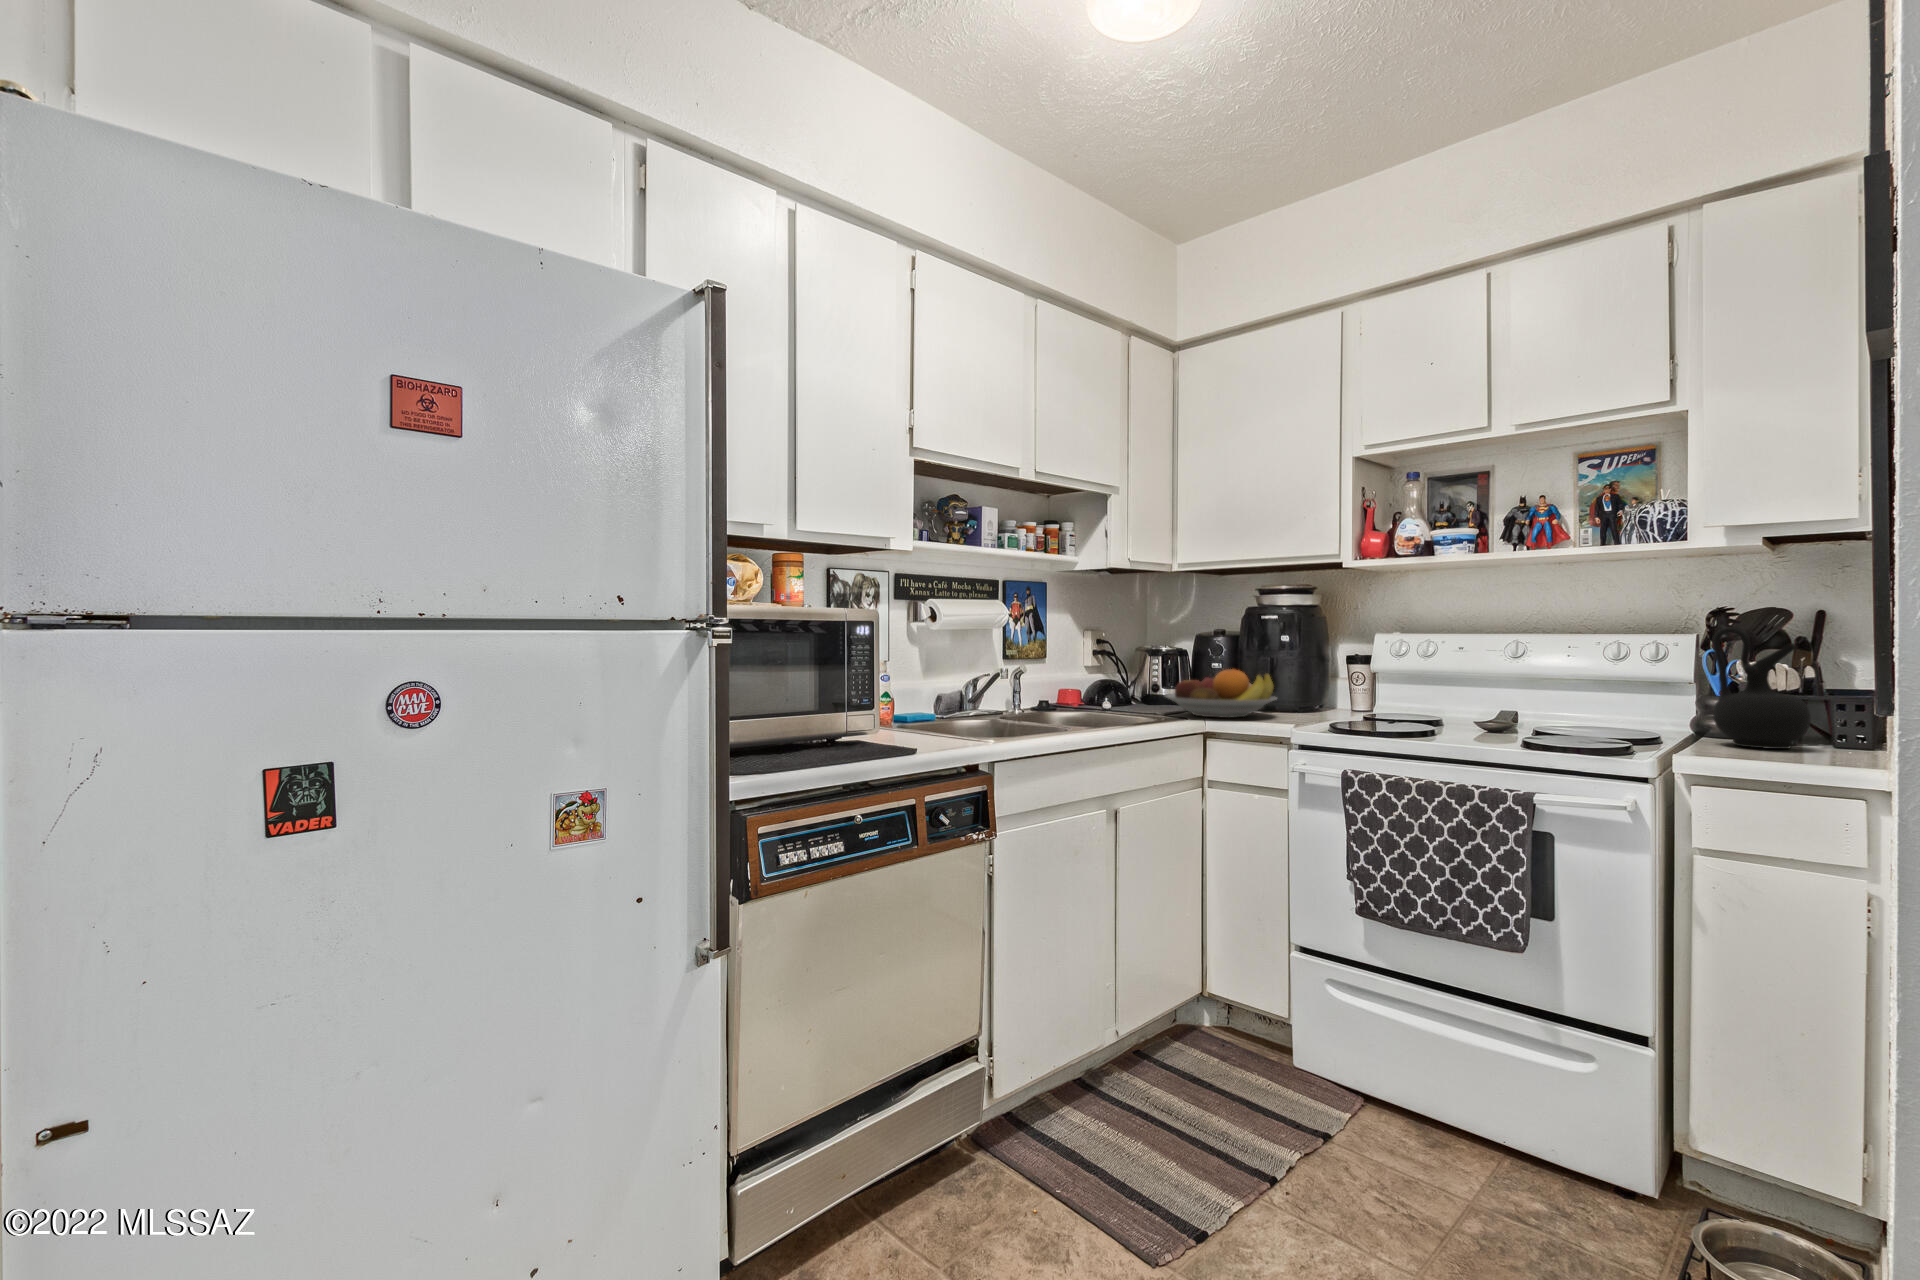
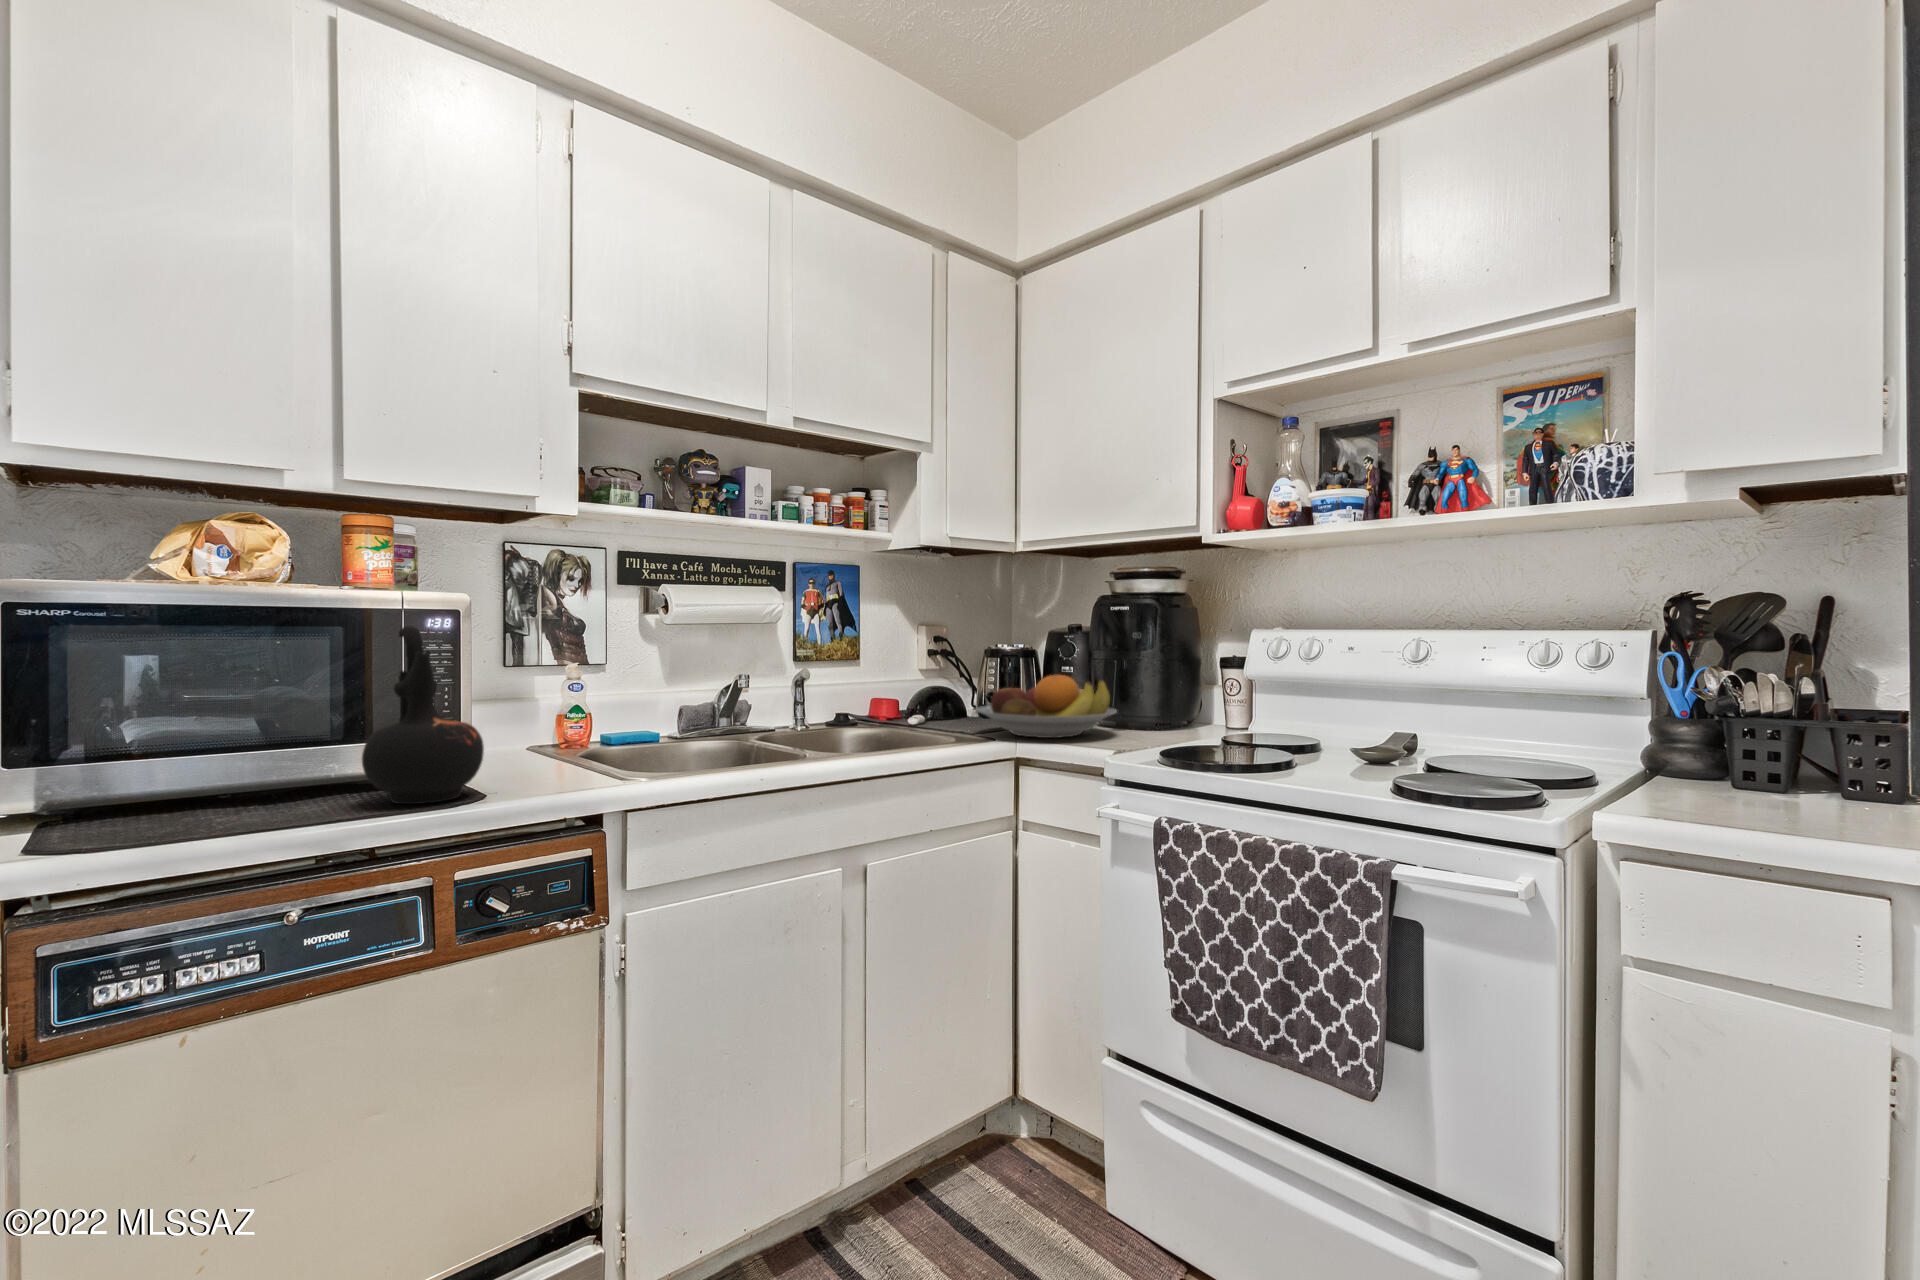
ceramic jug: present [1712,627,1811,749] -> present [362,626,484,804]

